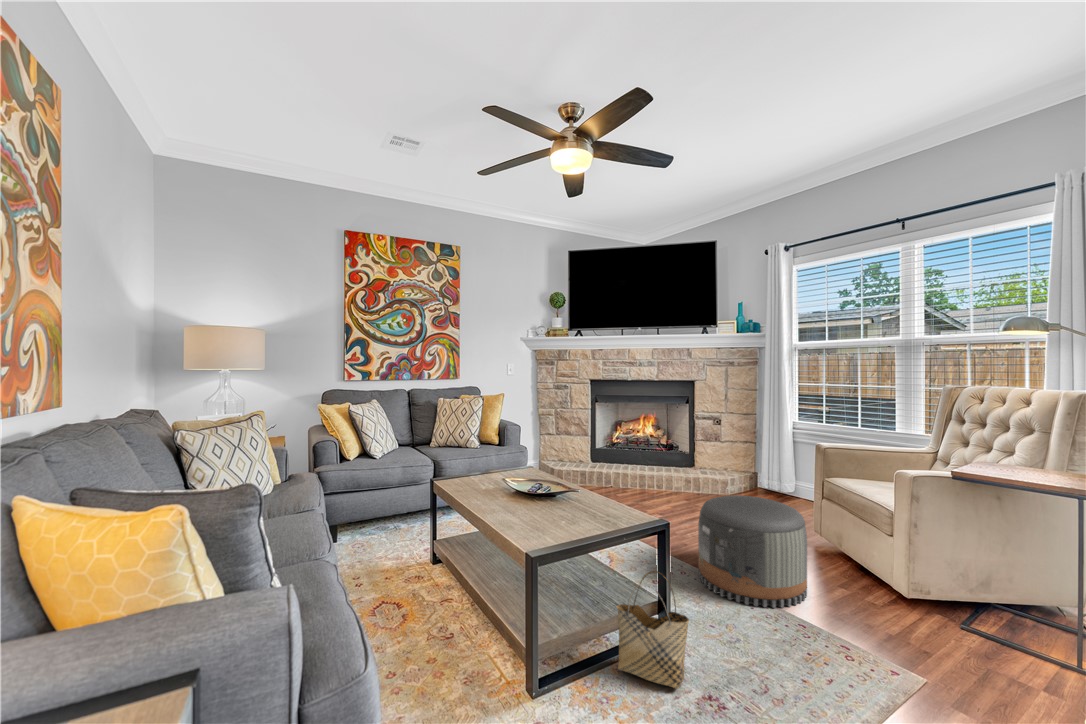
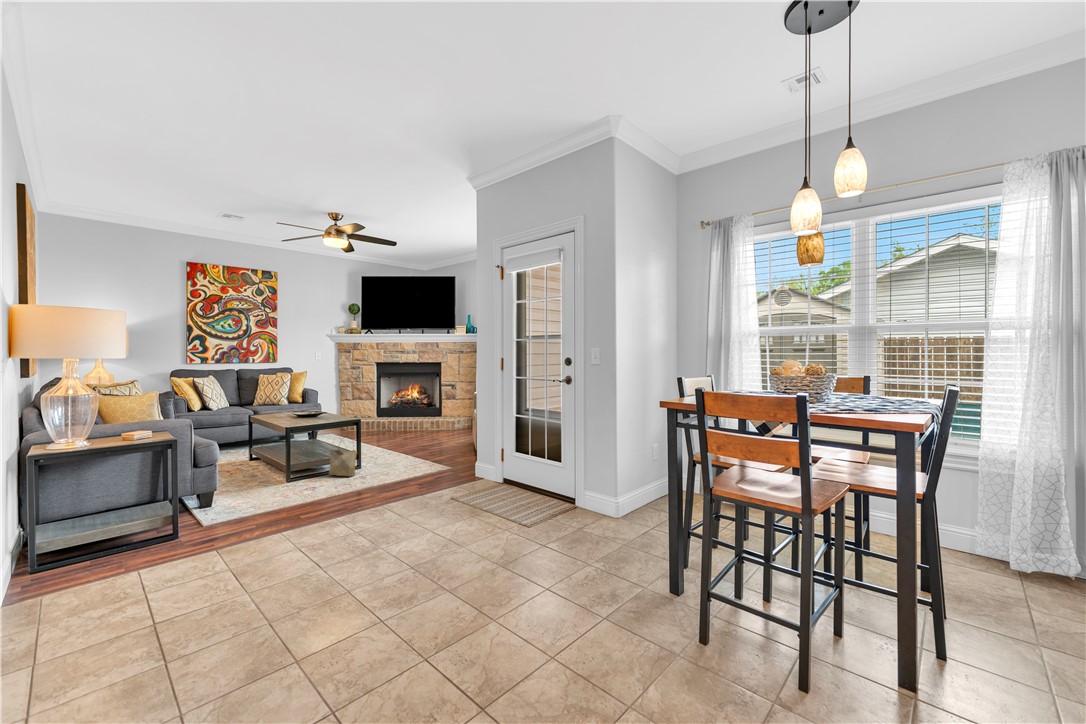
pouf: present [698,495,807,608] -> none [394,416,442,460]

